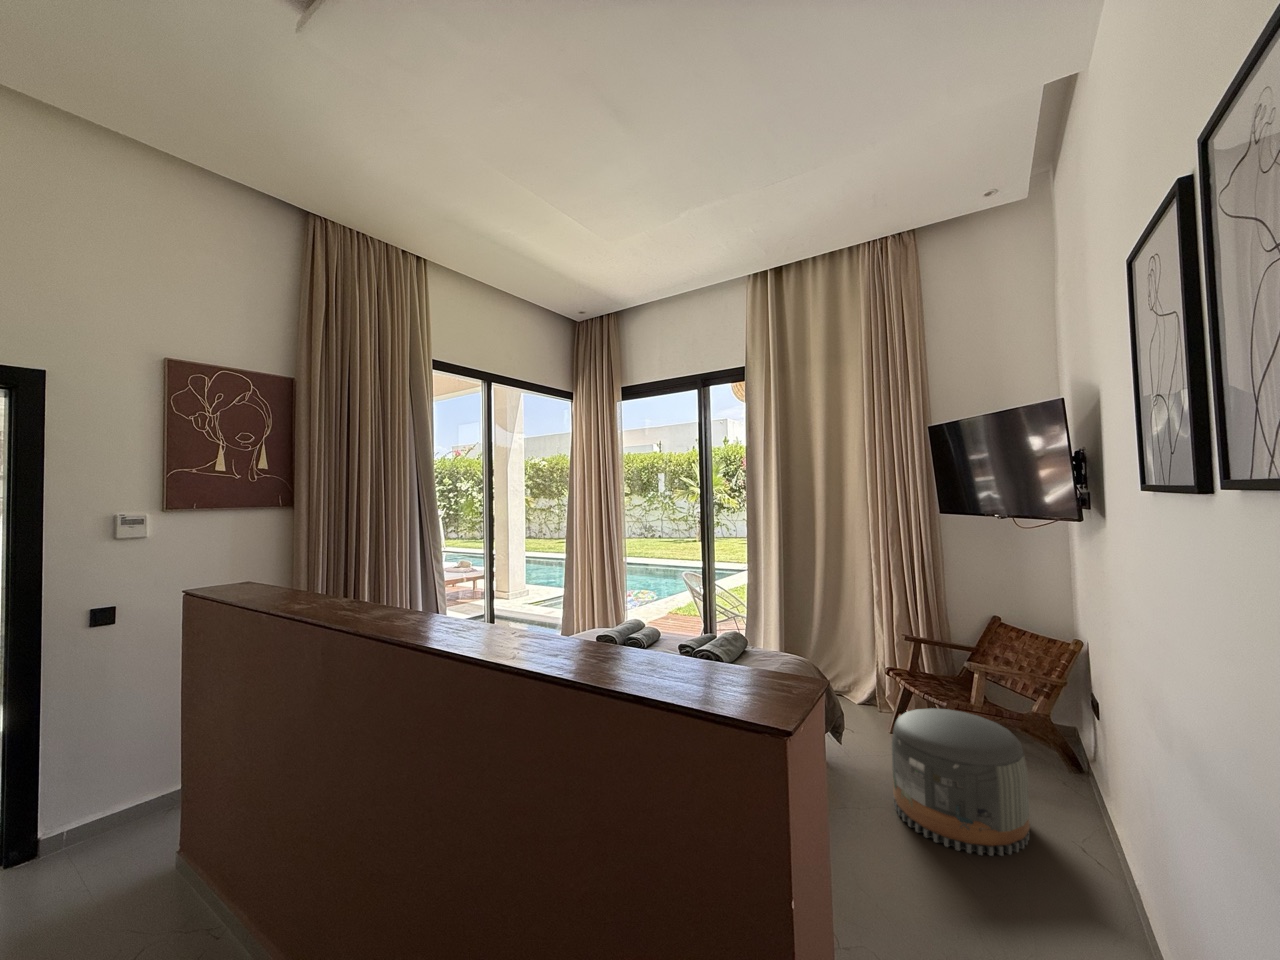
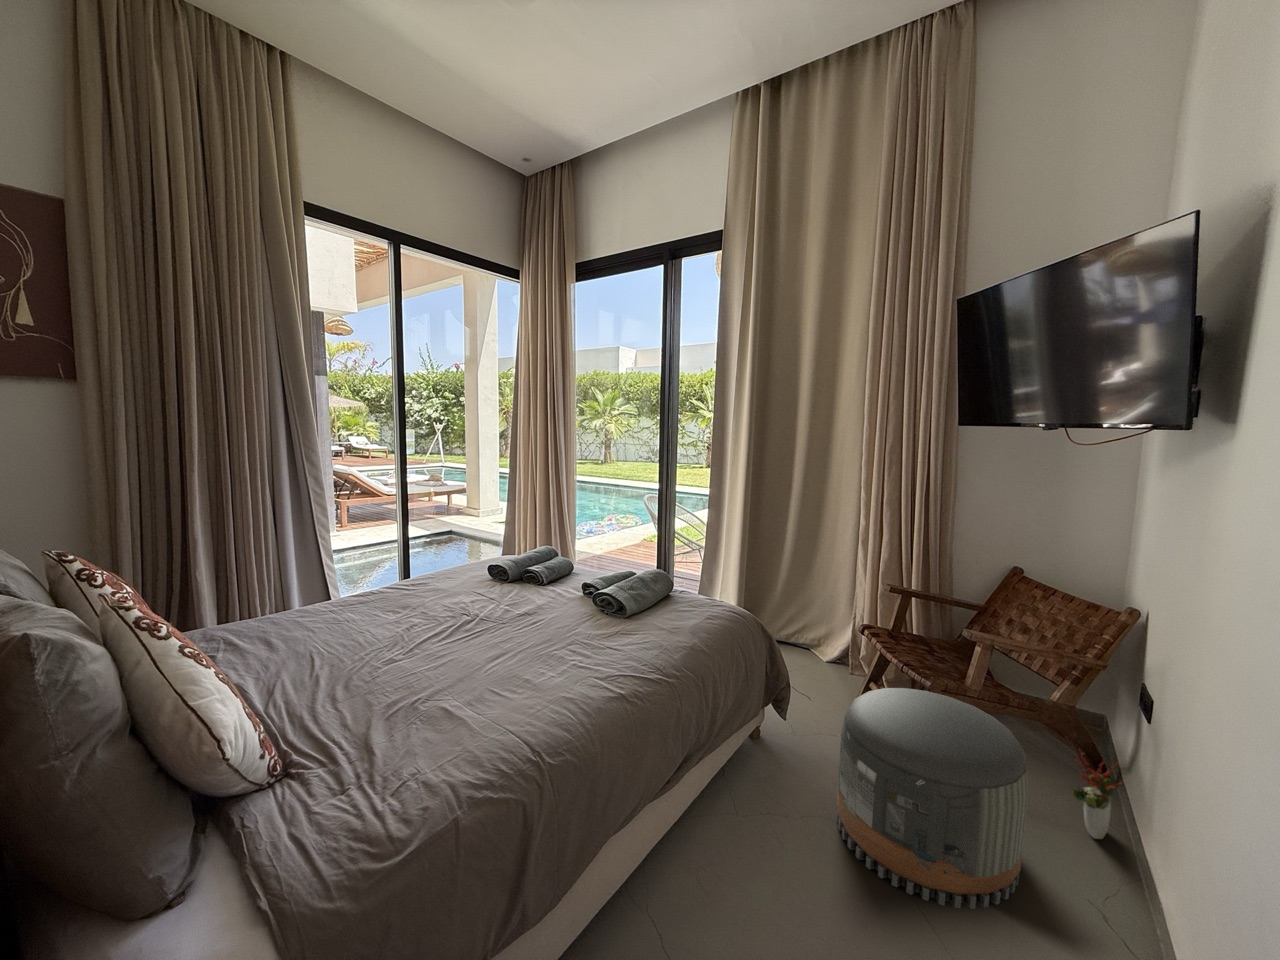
decorative plant: none [1056,744,1090,809] -> present [1072,752,1123,839]

